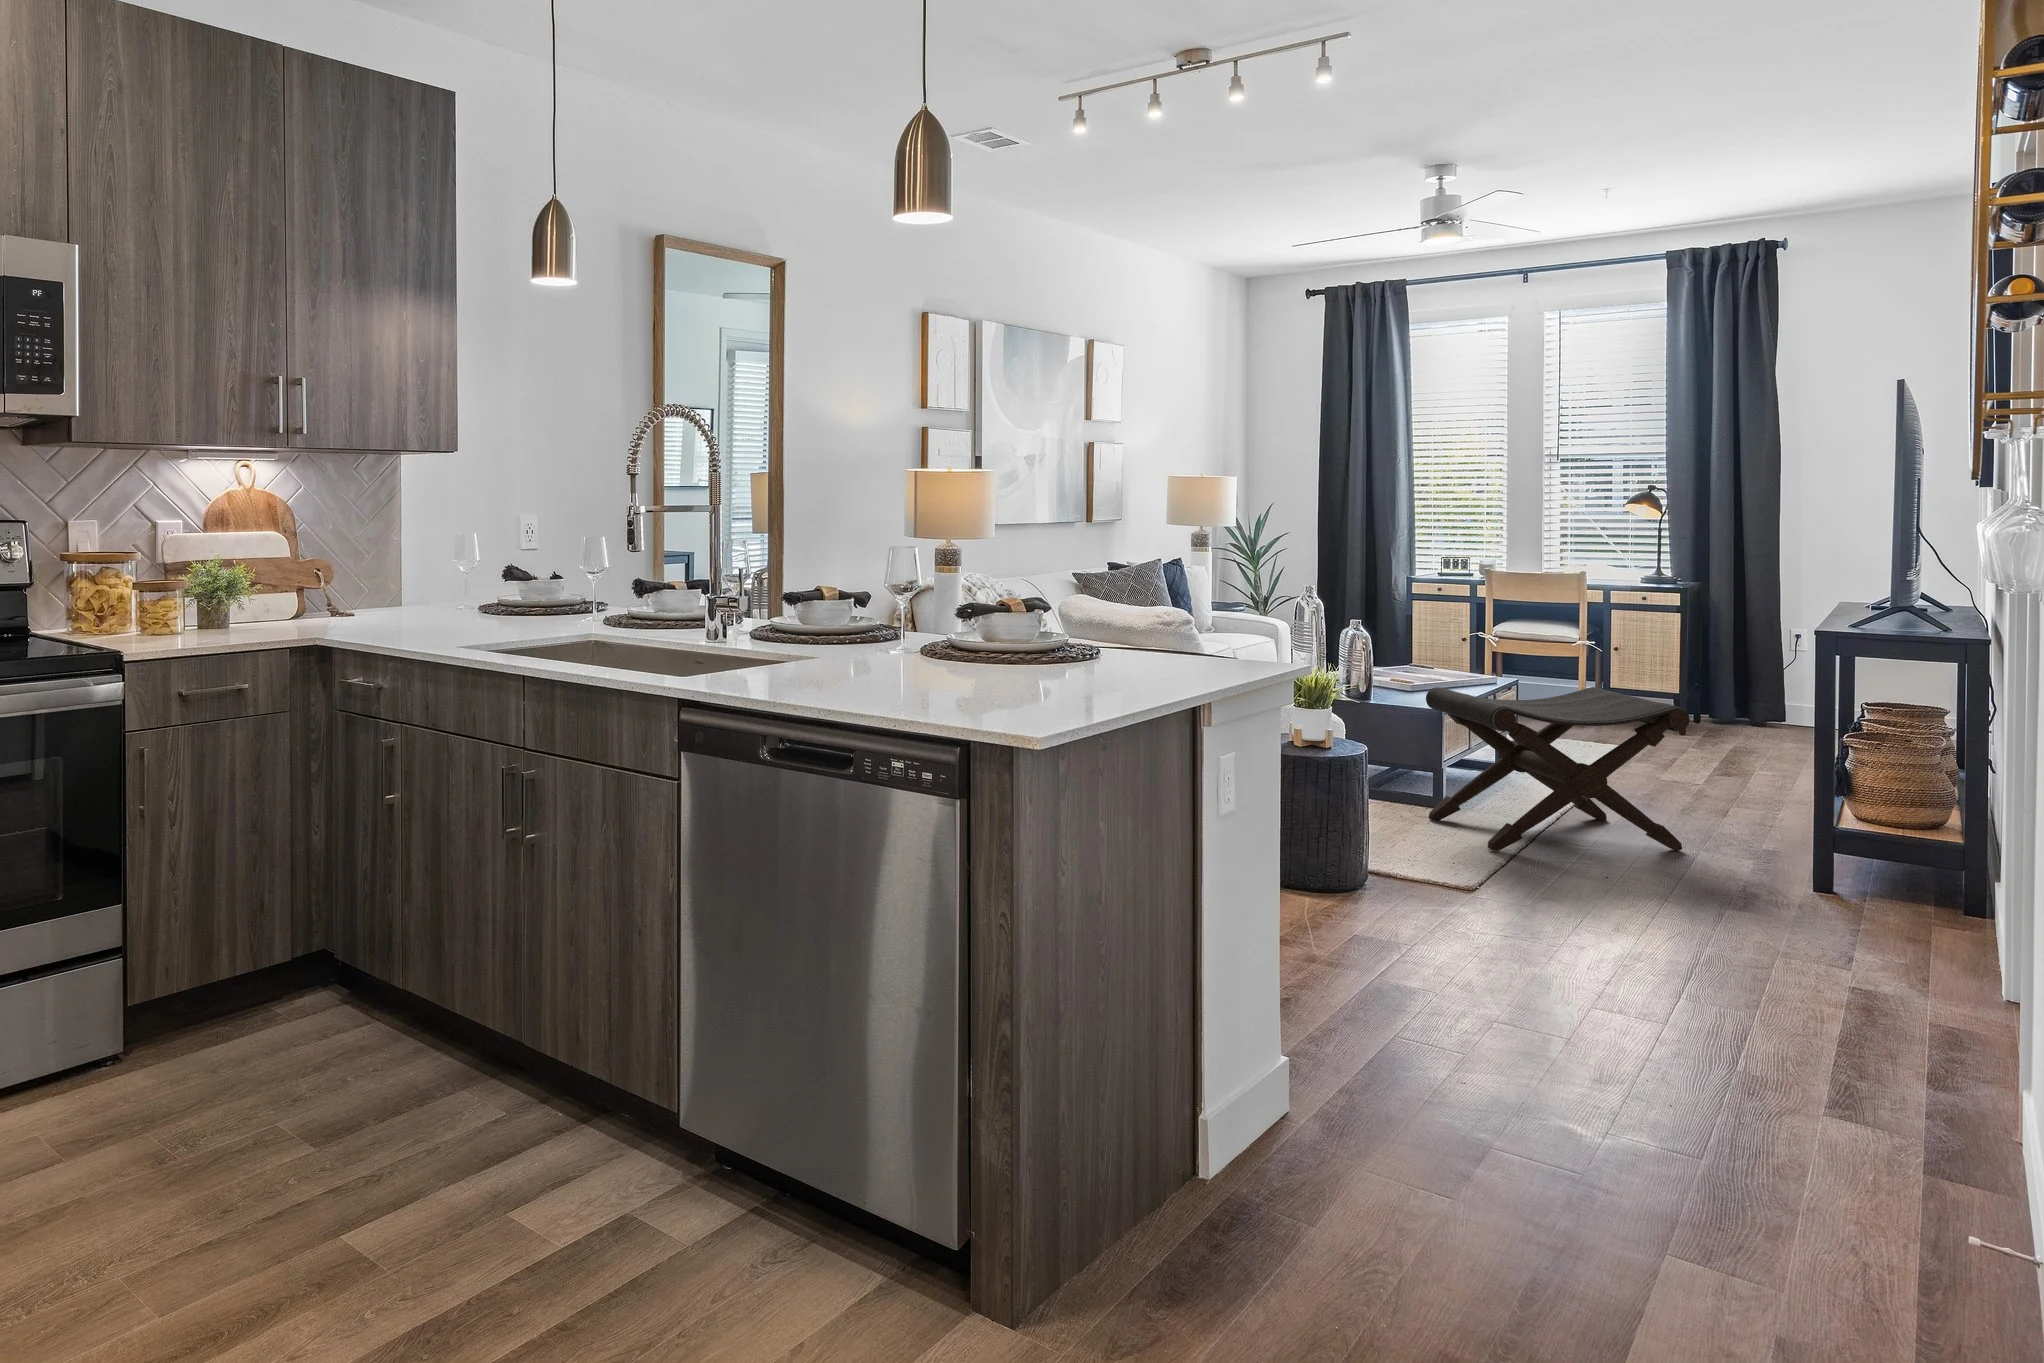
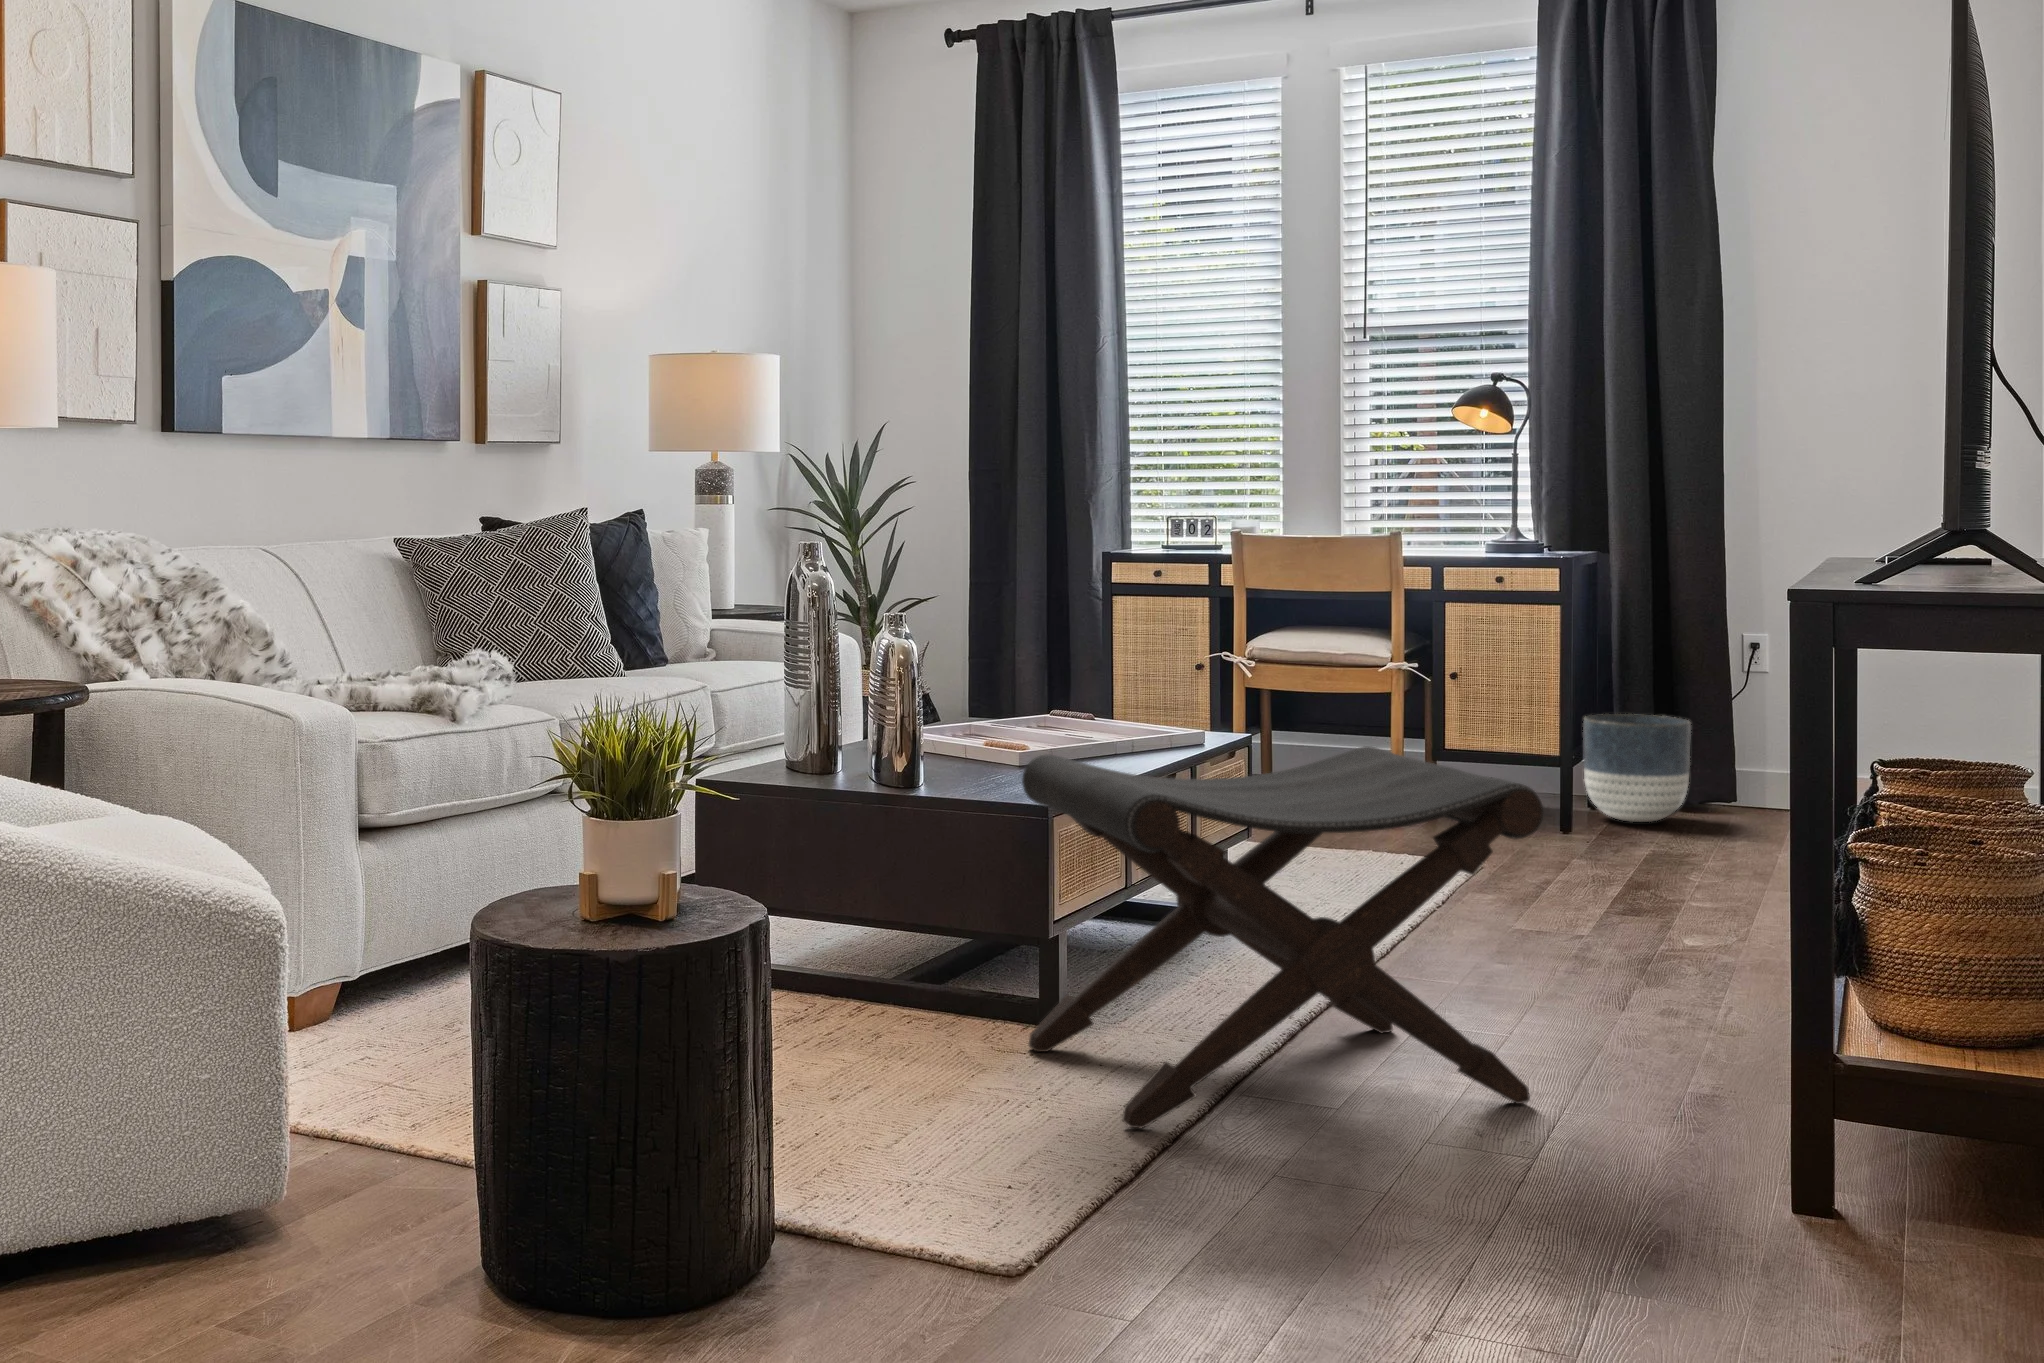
planter: none [1694,671,1759,730] -> present [1583,714,1691,822]

